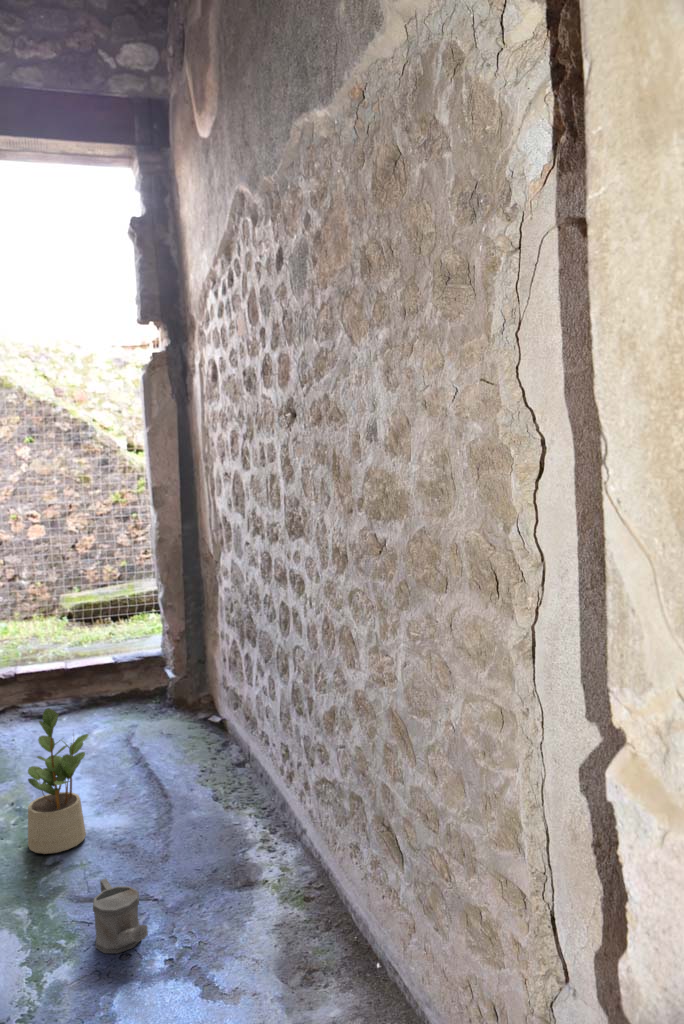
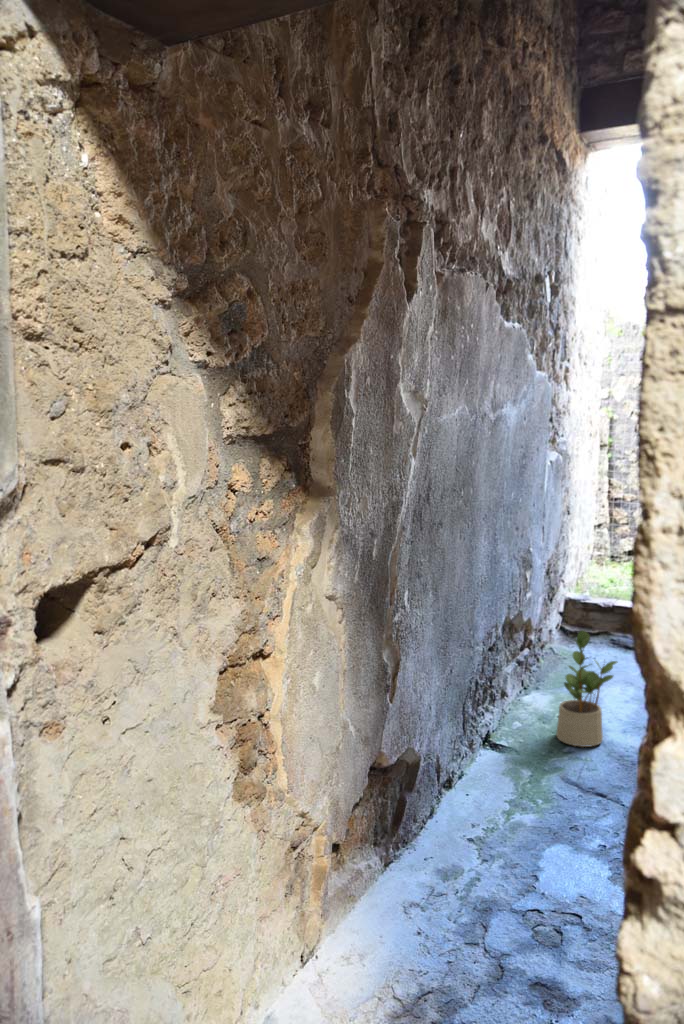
watering can: present [93,879,148,953] -> none [558,769,598,826]

